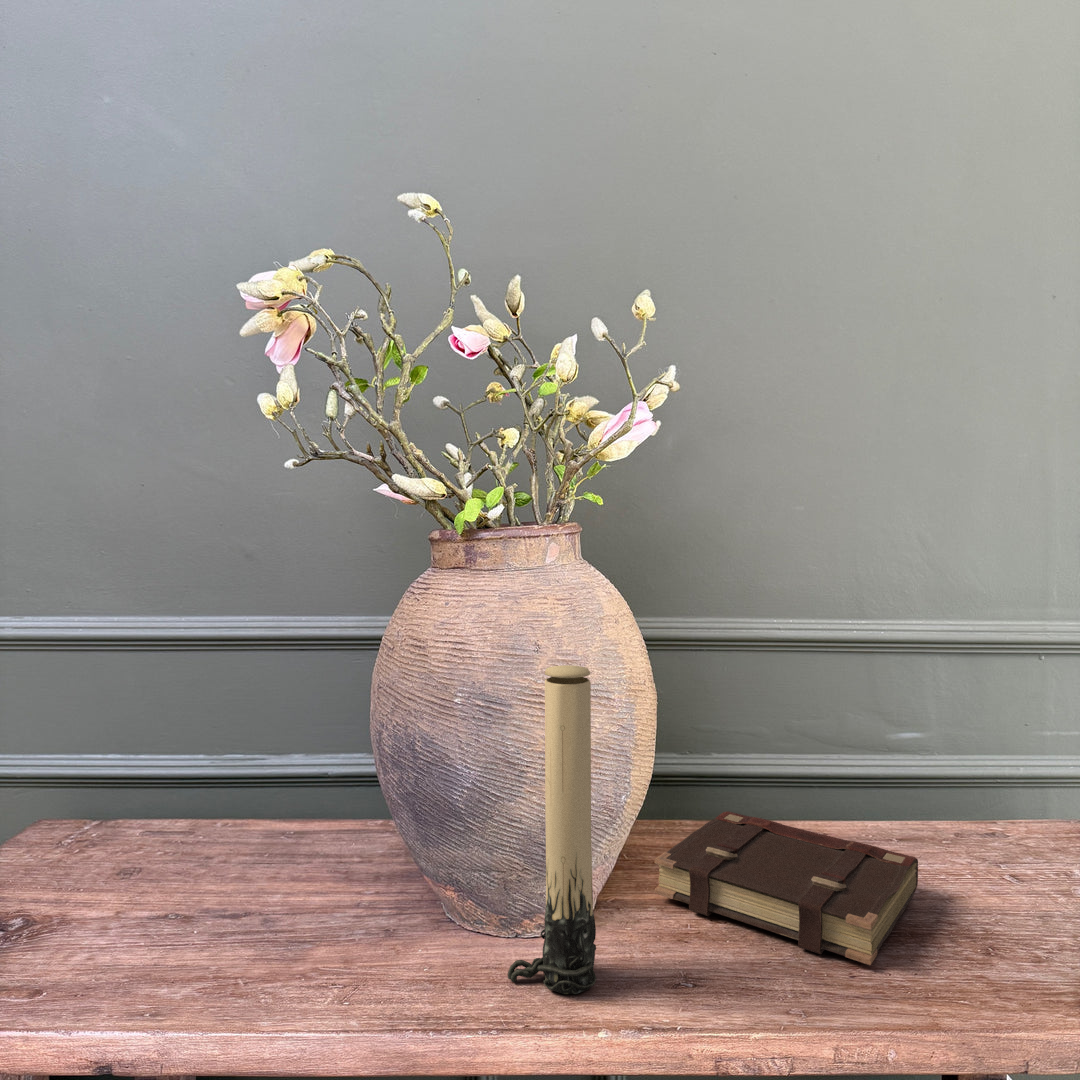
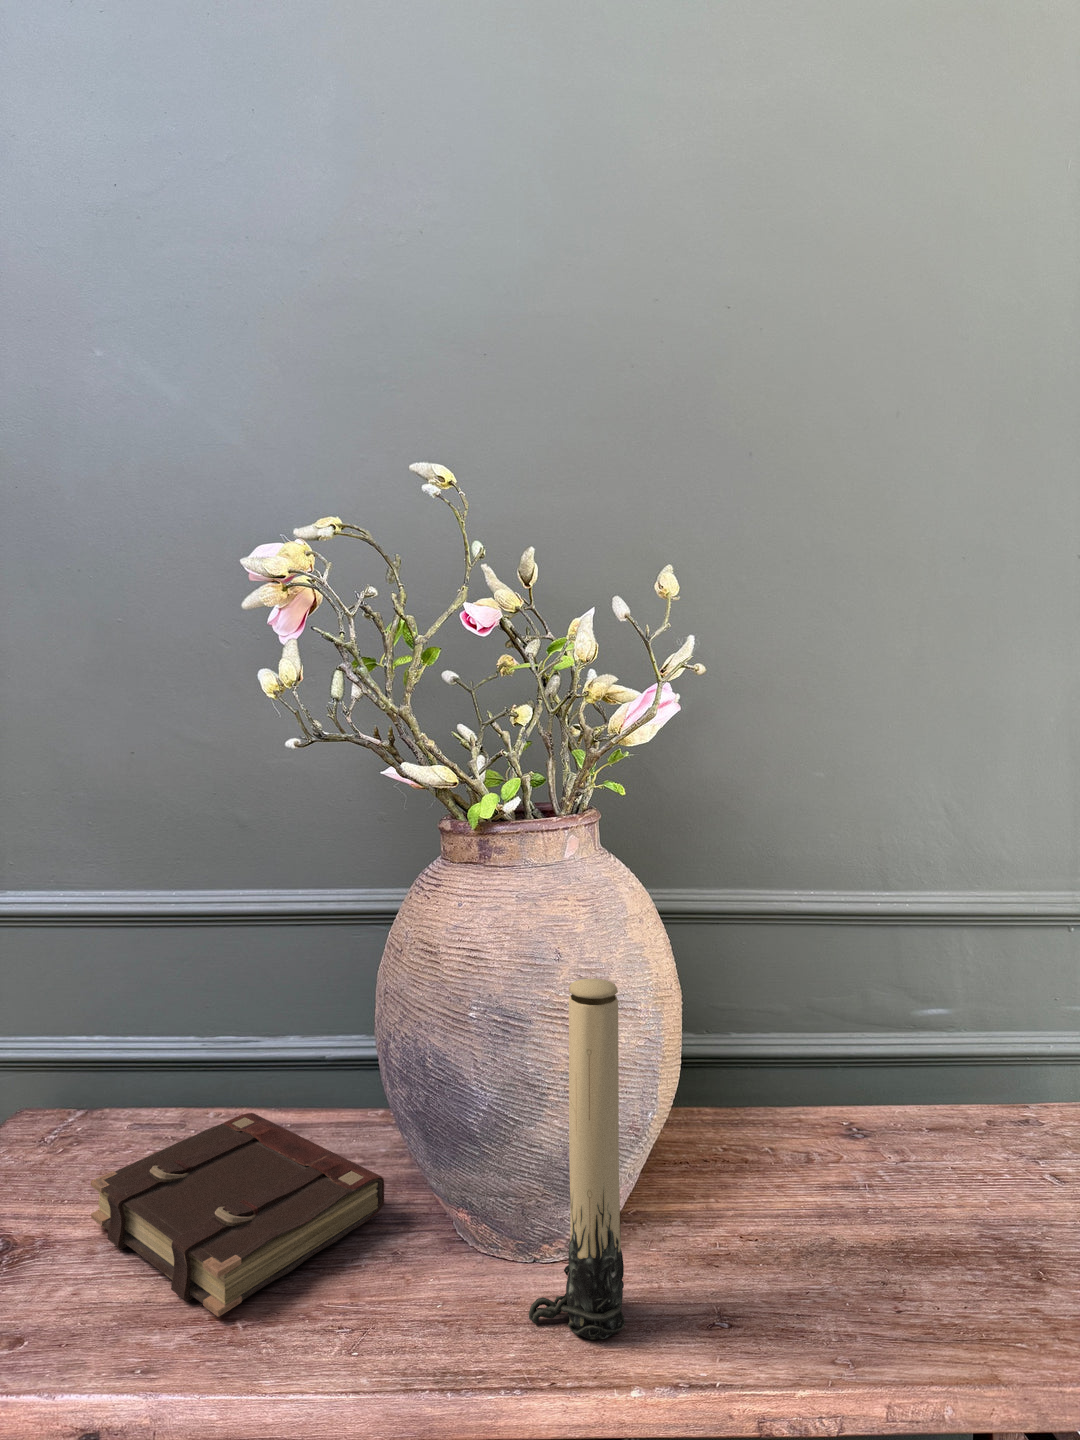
book: present [654,811,918,965] -> present [91,1113,384,1317]

